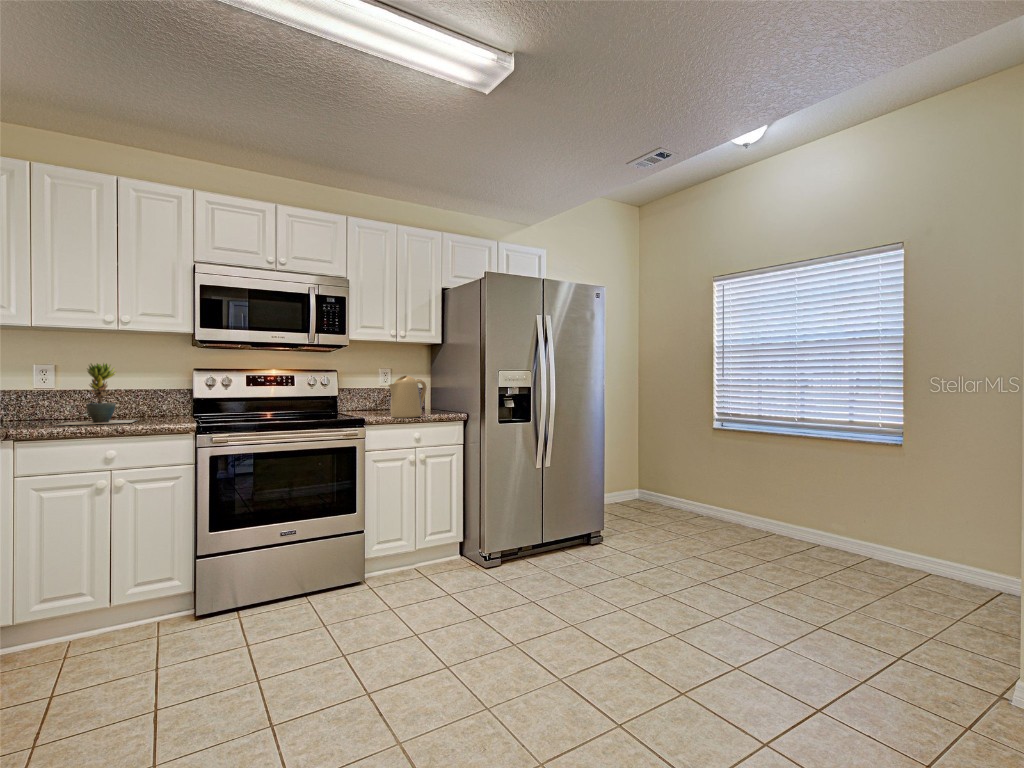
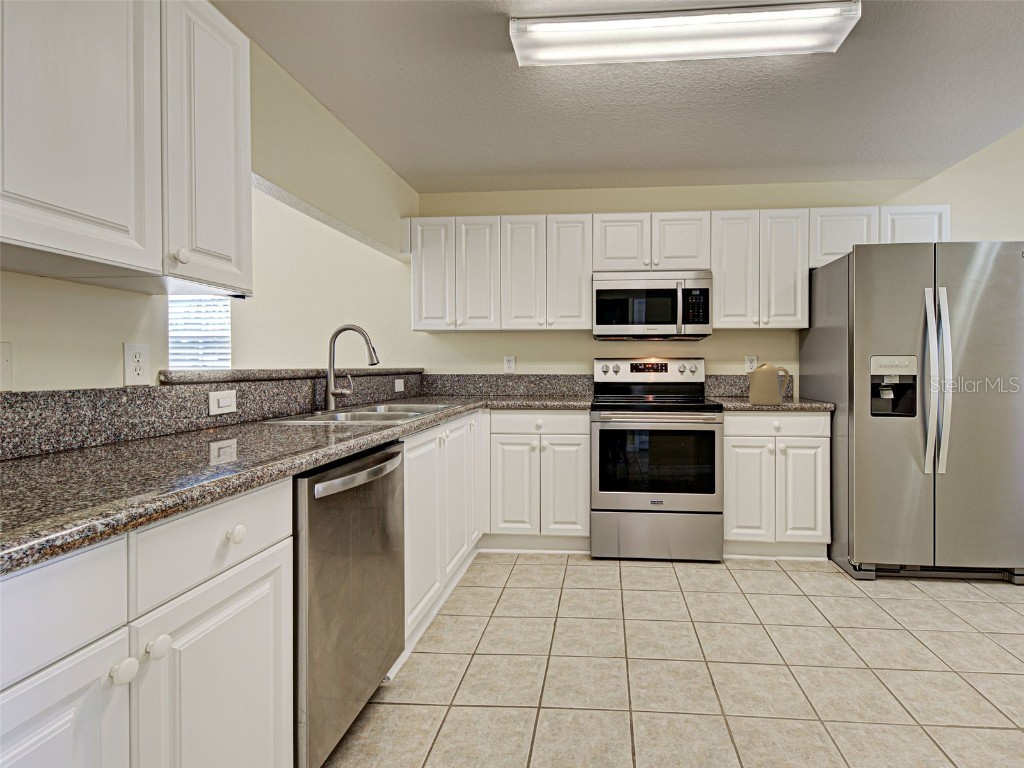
potted plant: present [57,363,136,425] -> none [519,356,561,399]

